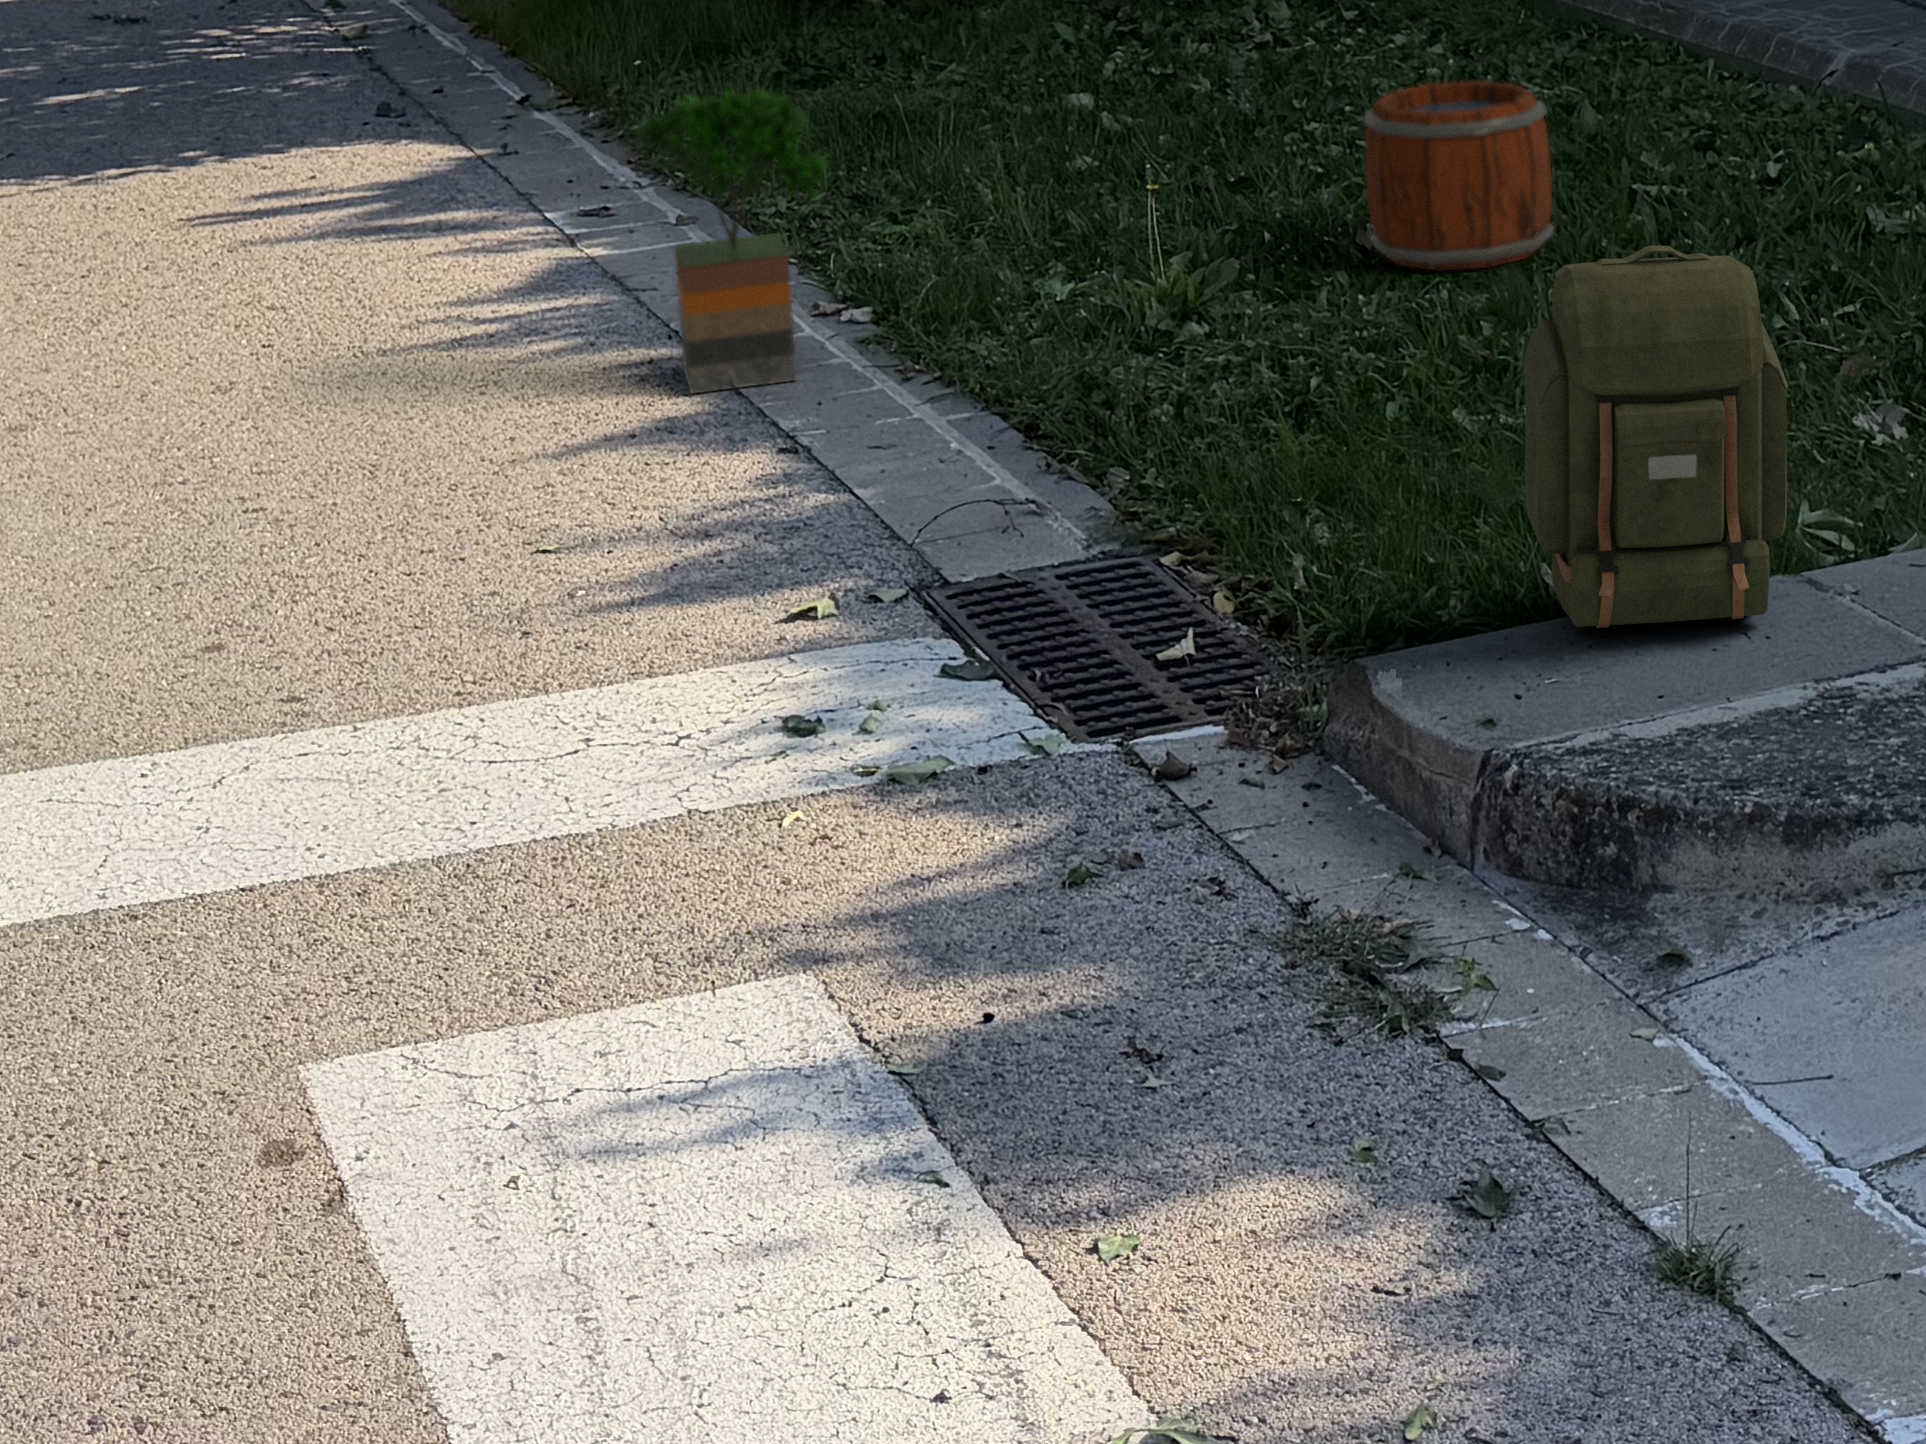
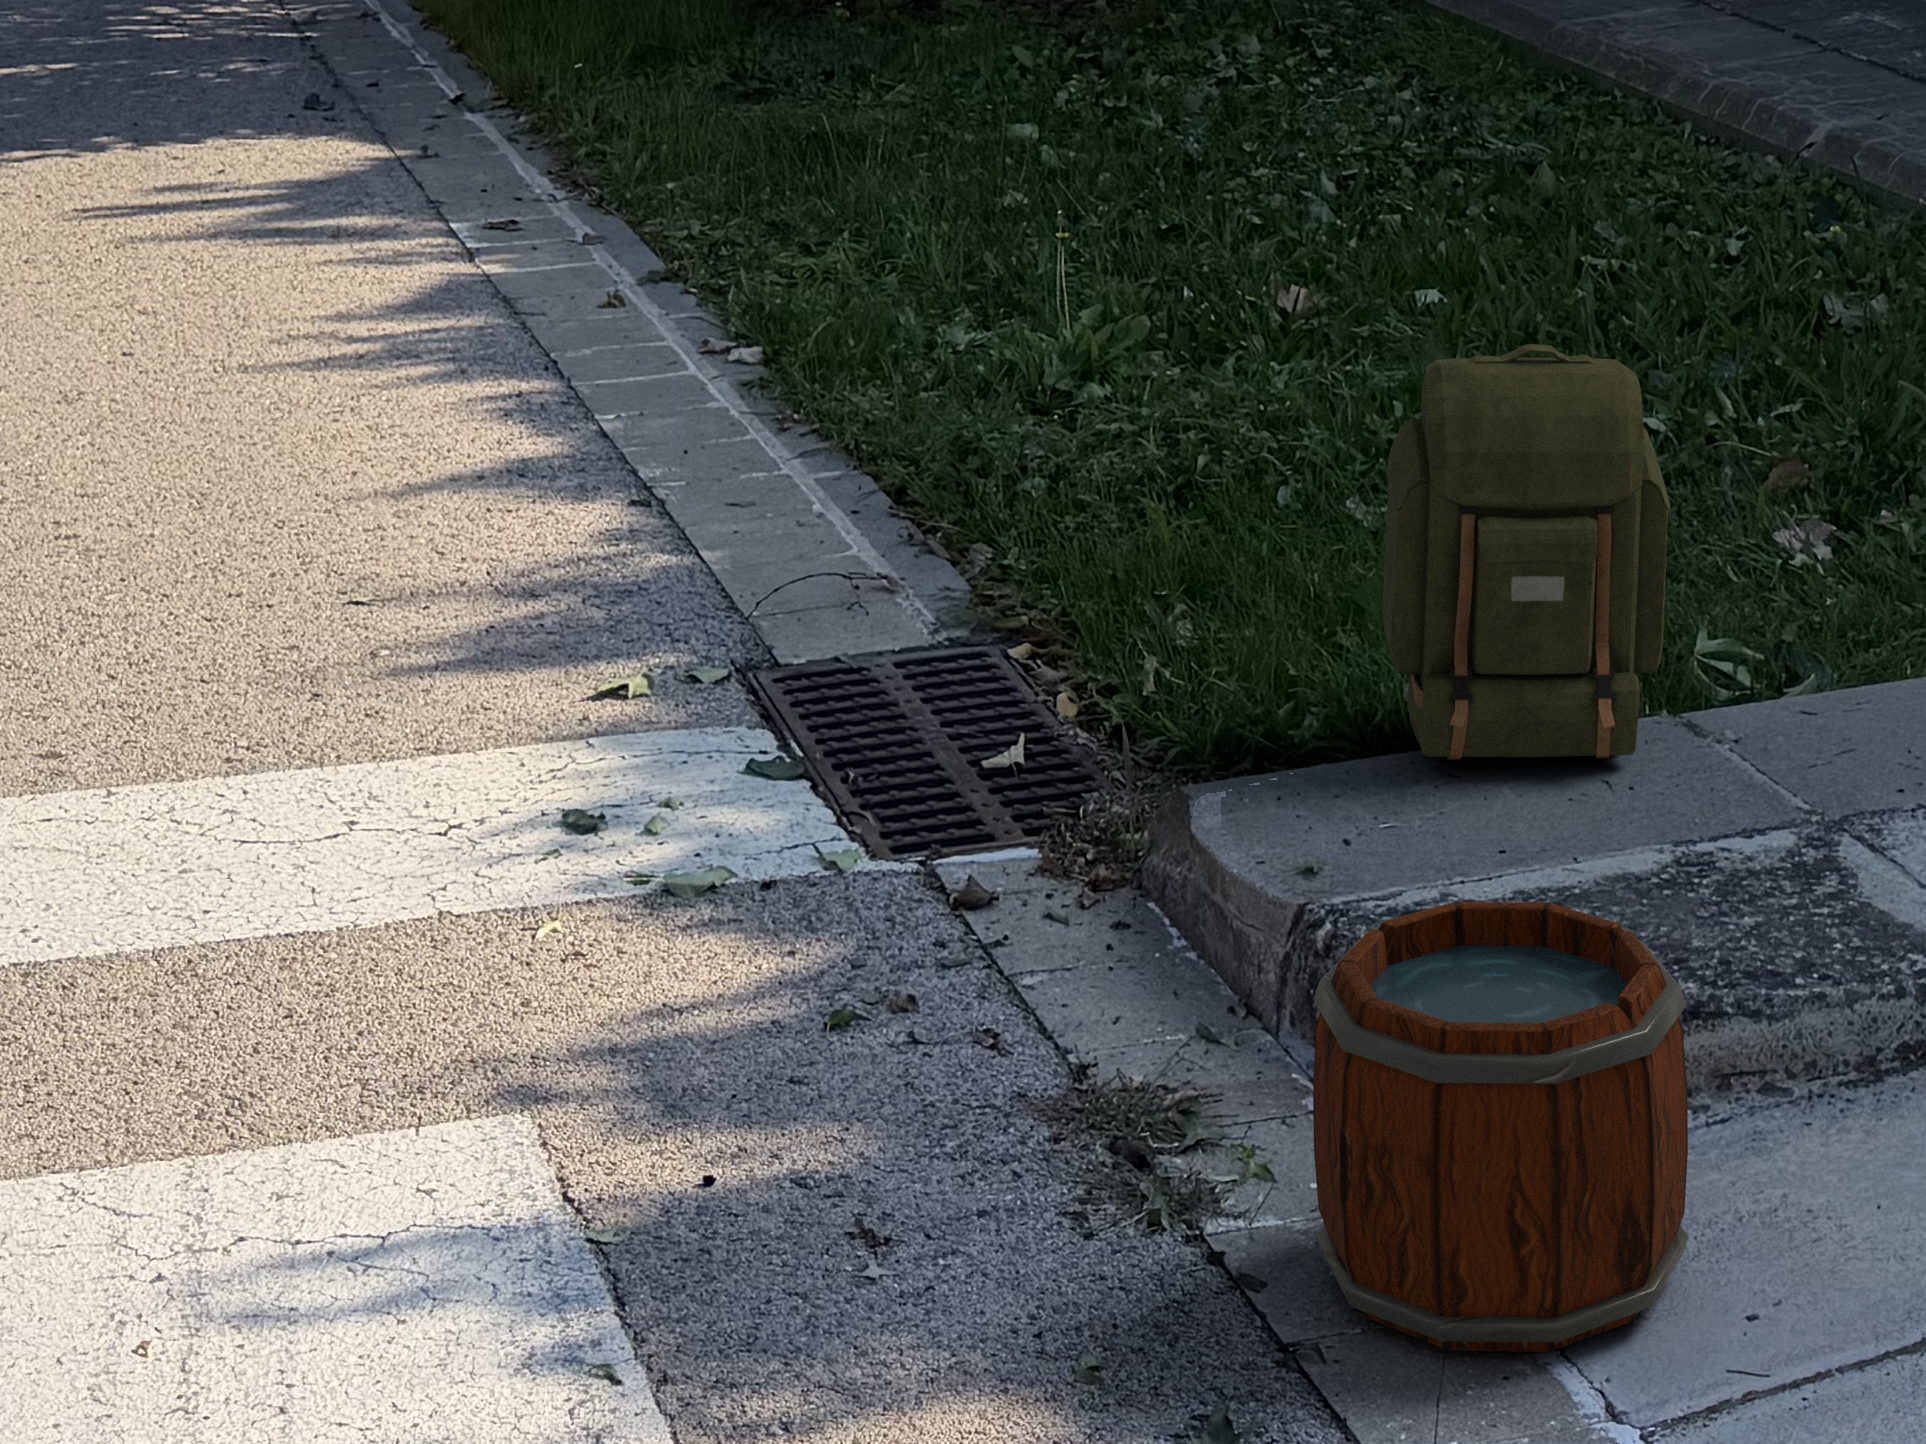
bucket: present [1364,81,1554,270] -> present [1313,902,1689,1352]
potted tree: present [636,90,827,394] -> none [504,105,717,428]

